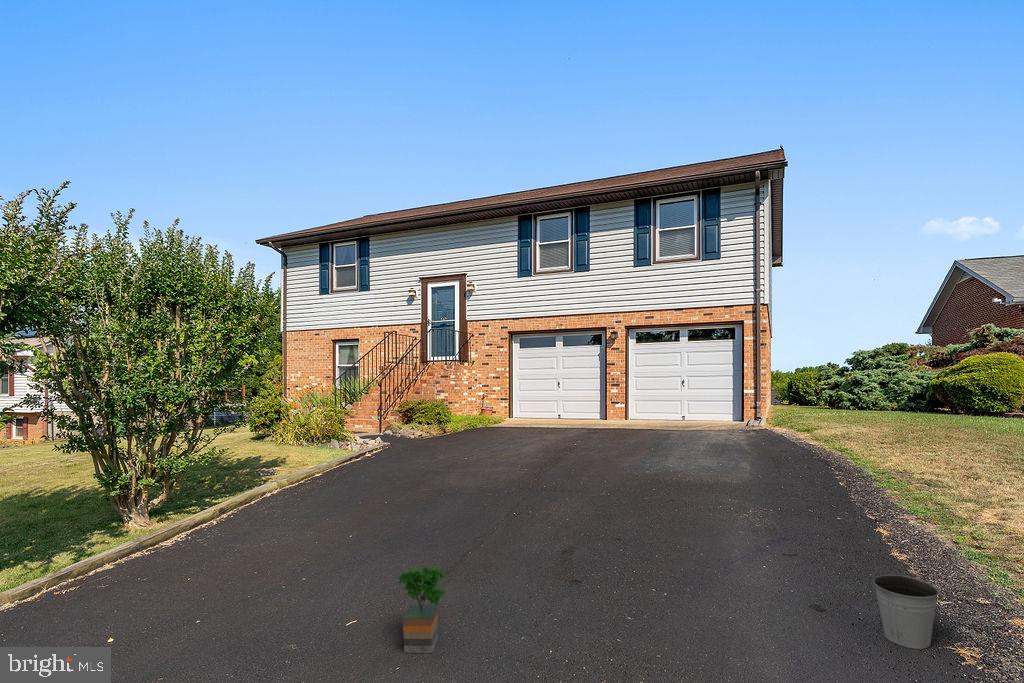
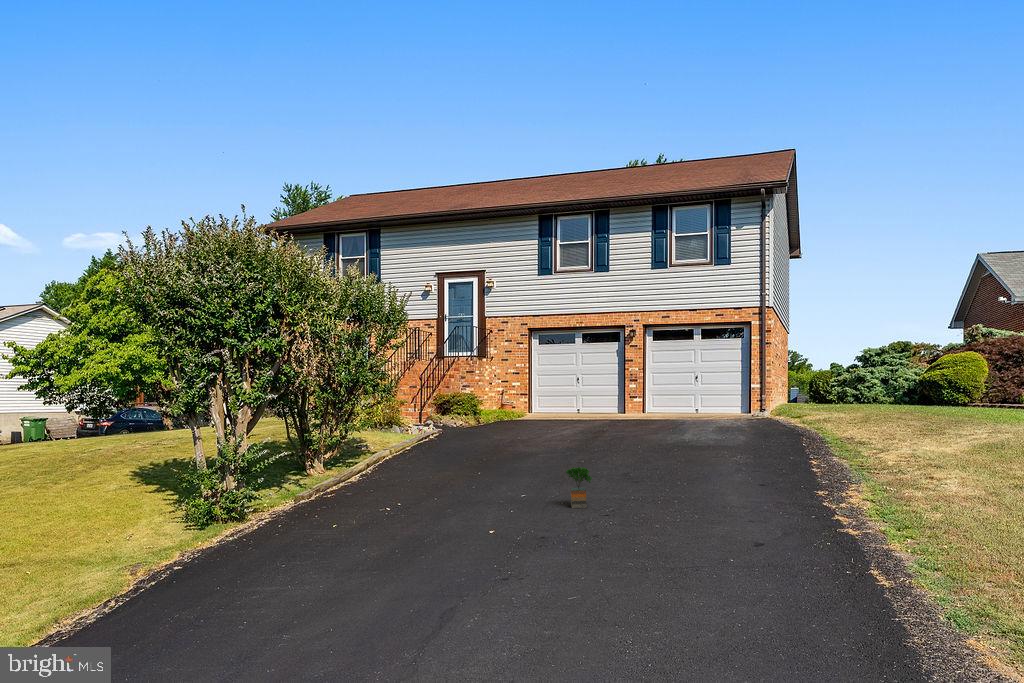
bucket: present [873,575,941,649] -> none [805,468,835,499]

